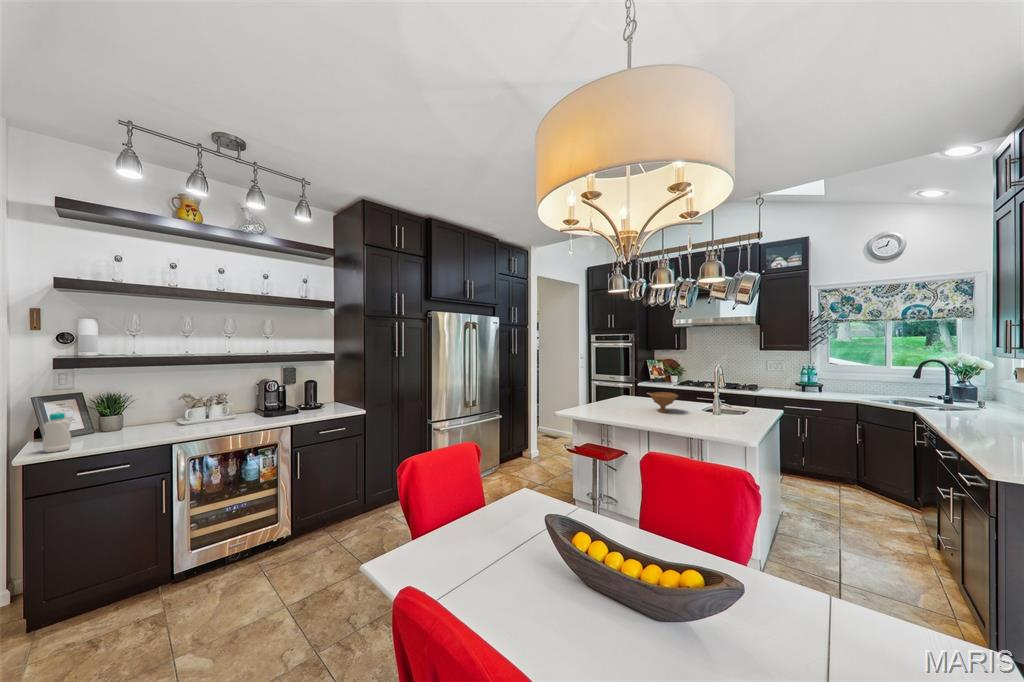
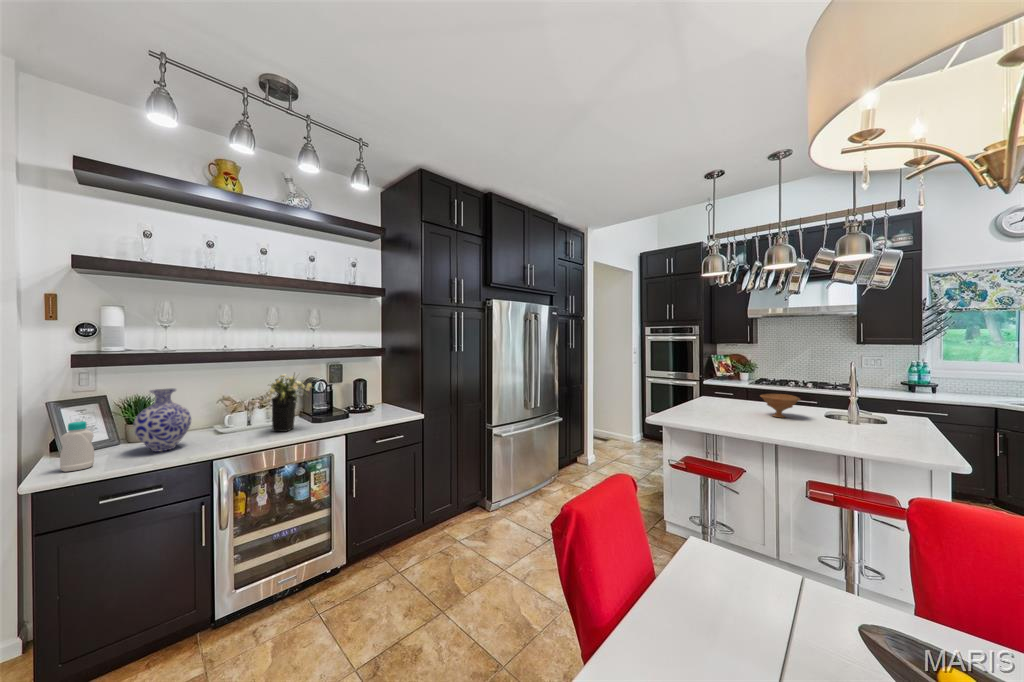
flower arrangement: none [216,373,266,423] -> present [266,374,311,432]
vase: none [105,387,155,438] -> present [133,389,191,452]

